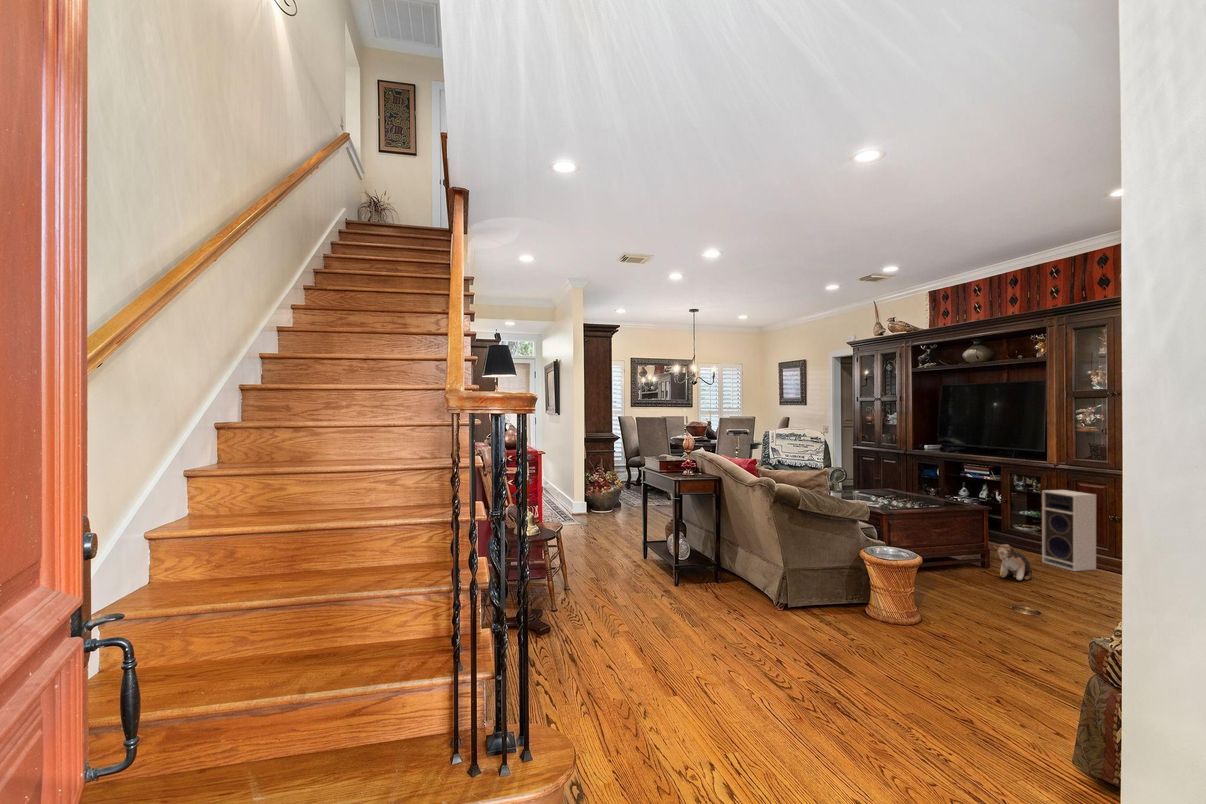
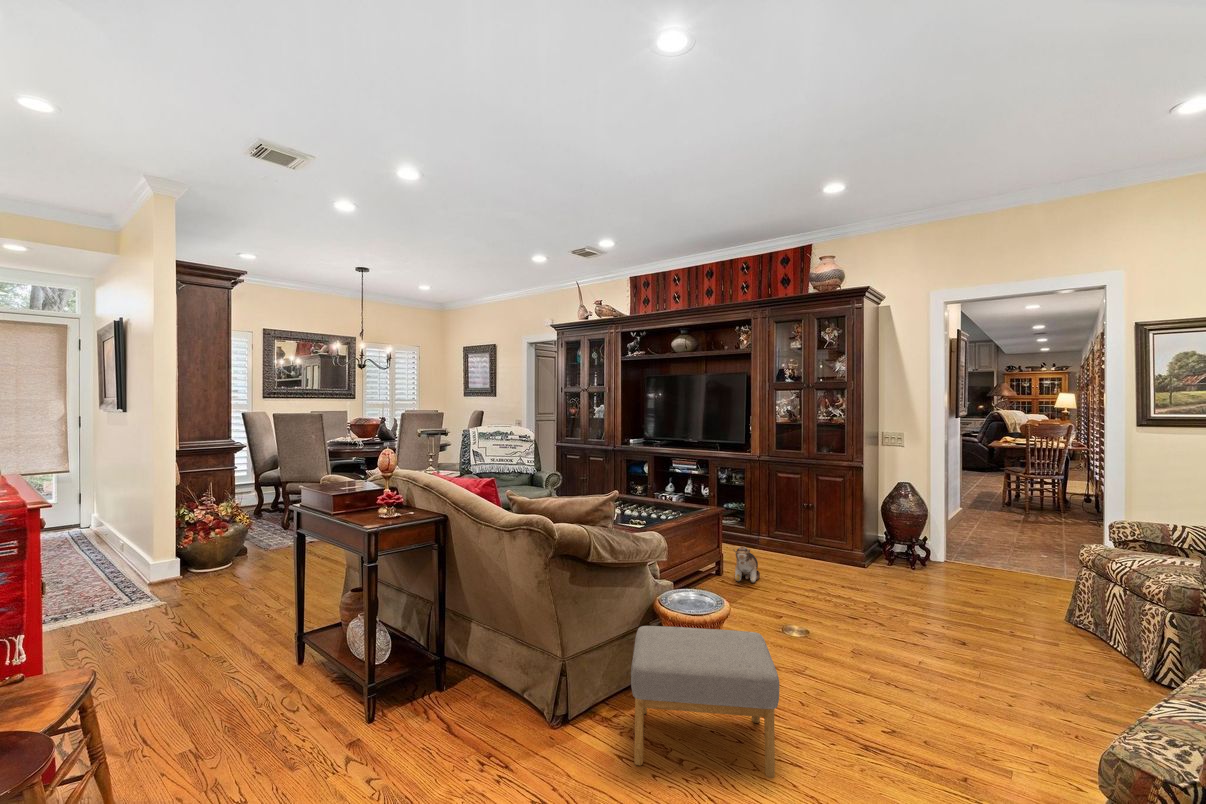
speaker: present [1042,490,1096,571] -> none [751,480,791,559]
footstool: none [821,562,941,669] -> present [631,626,779,777]

